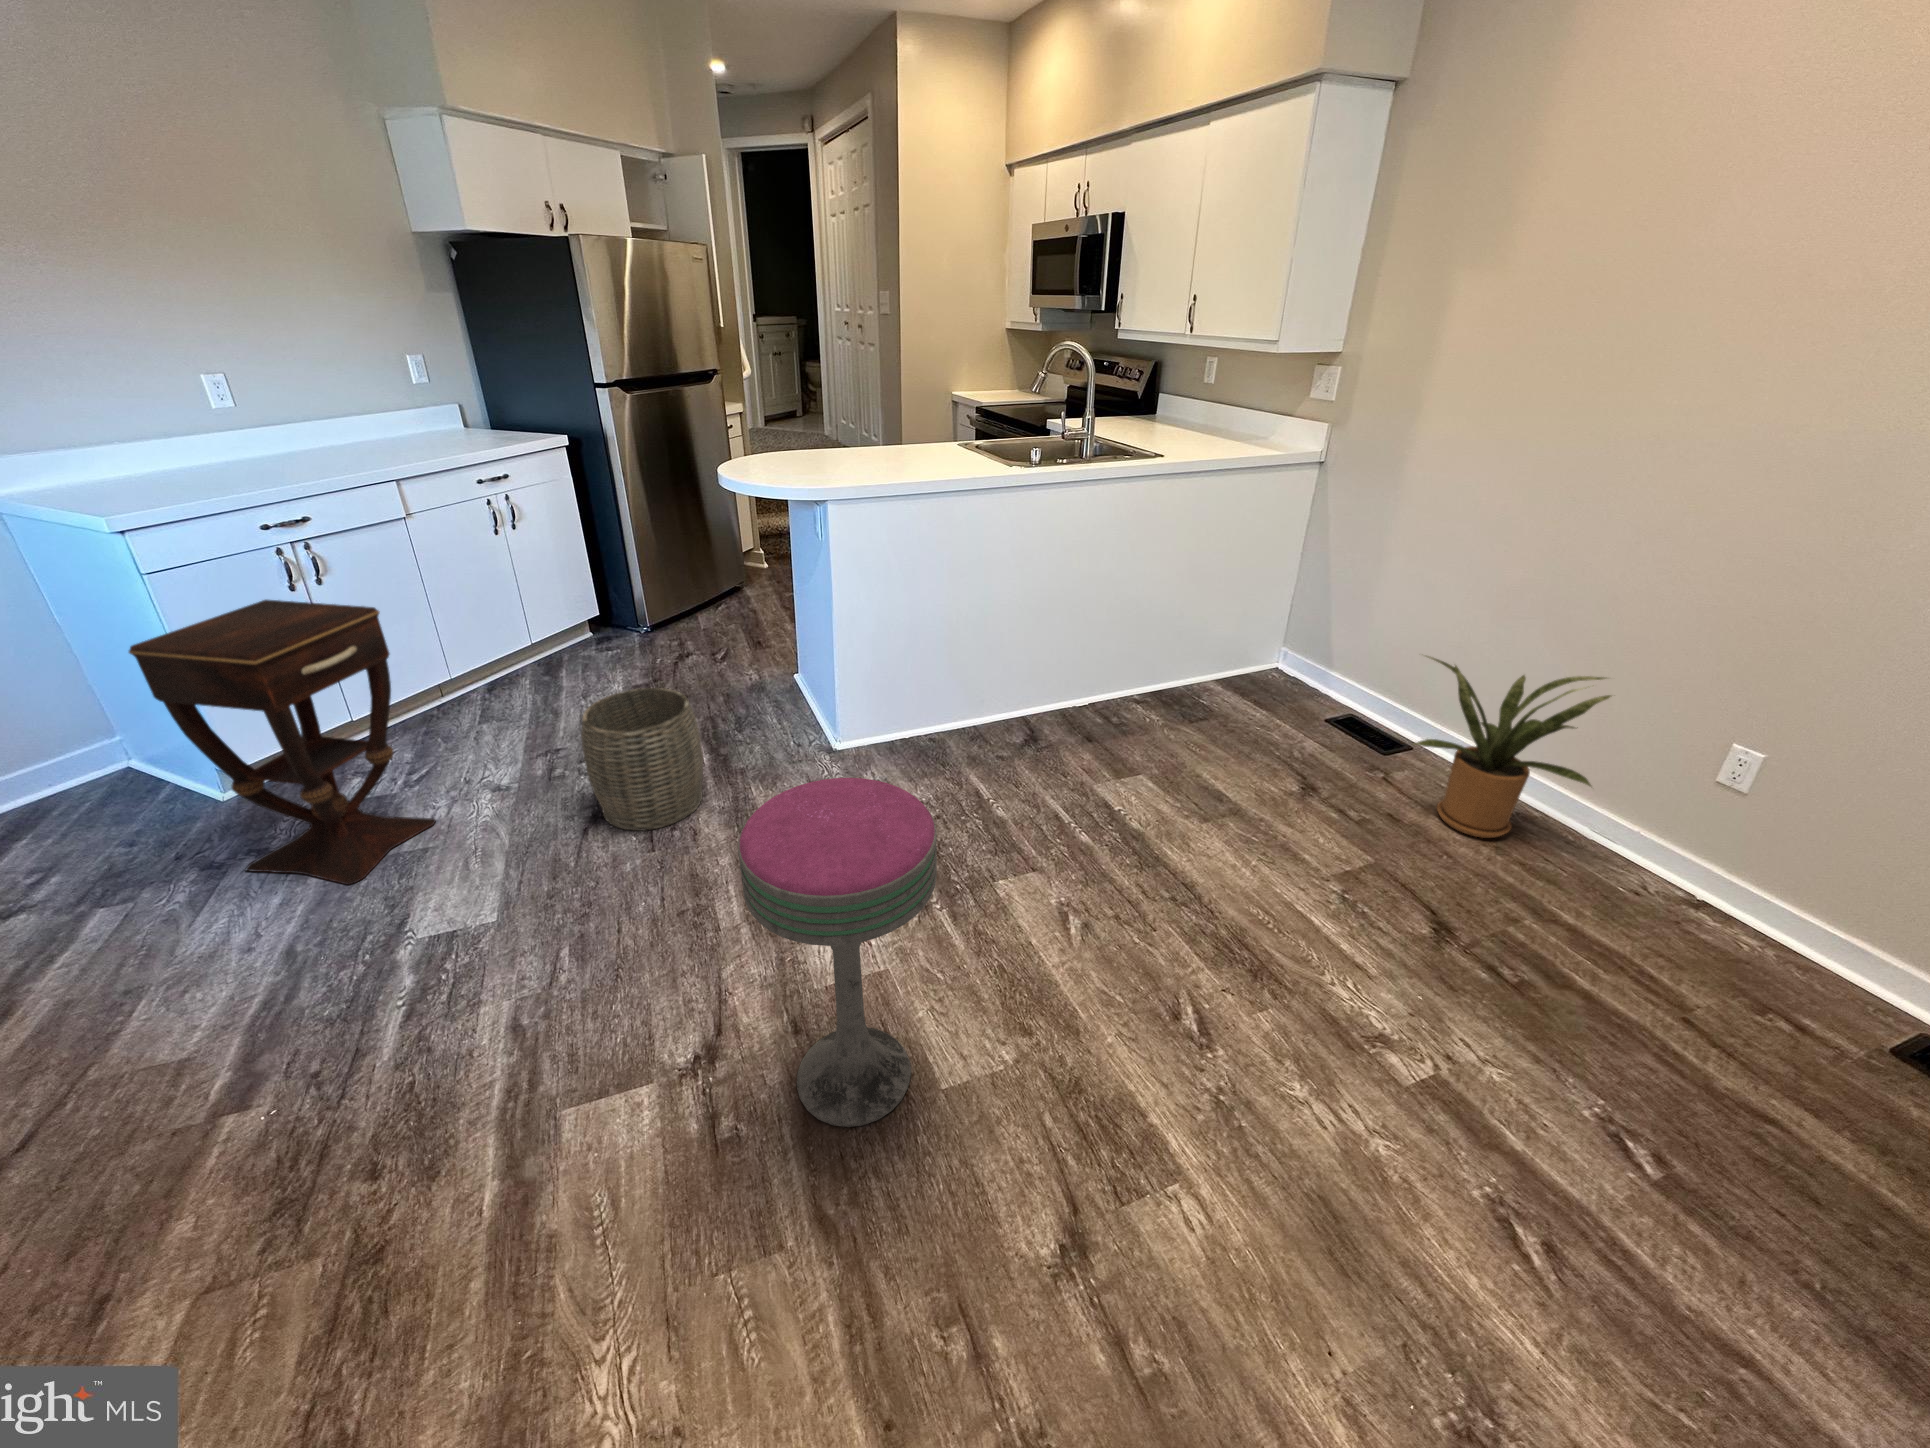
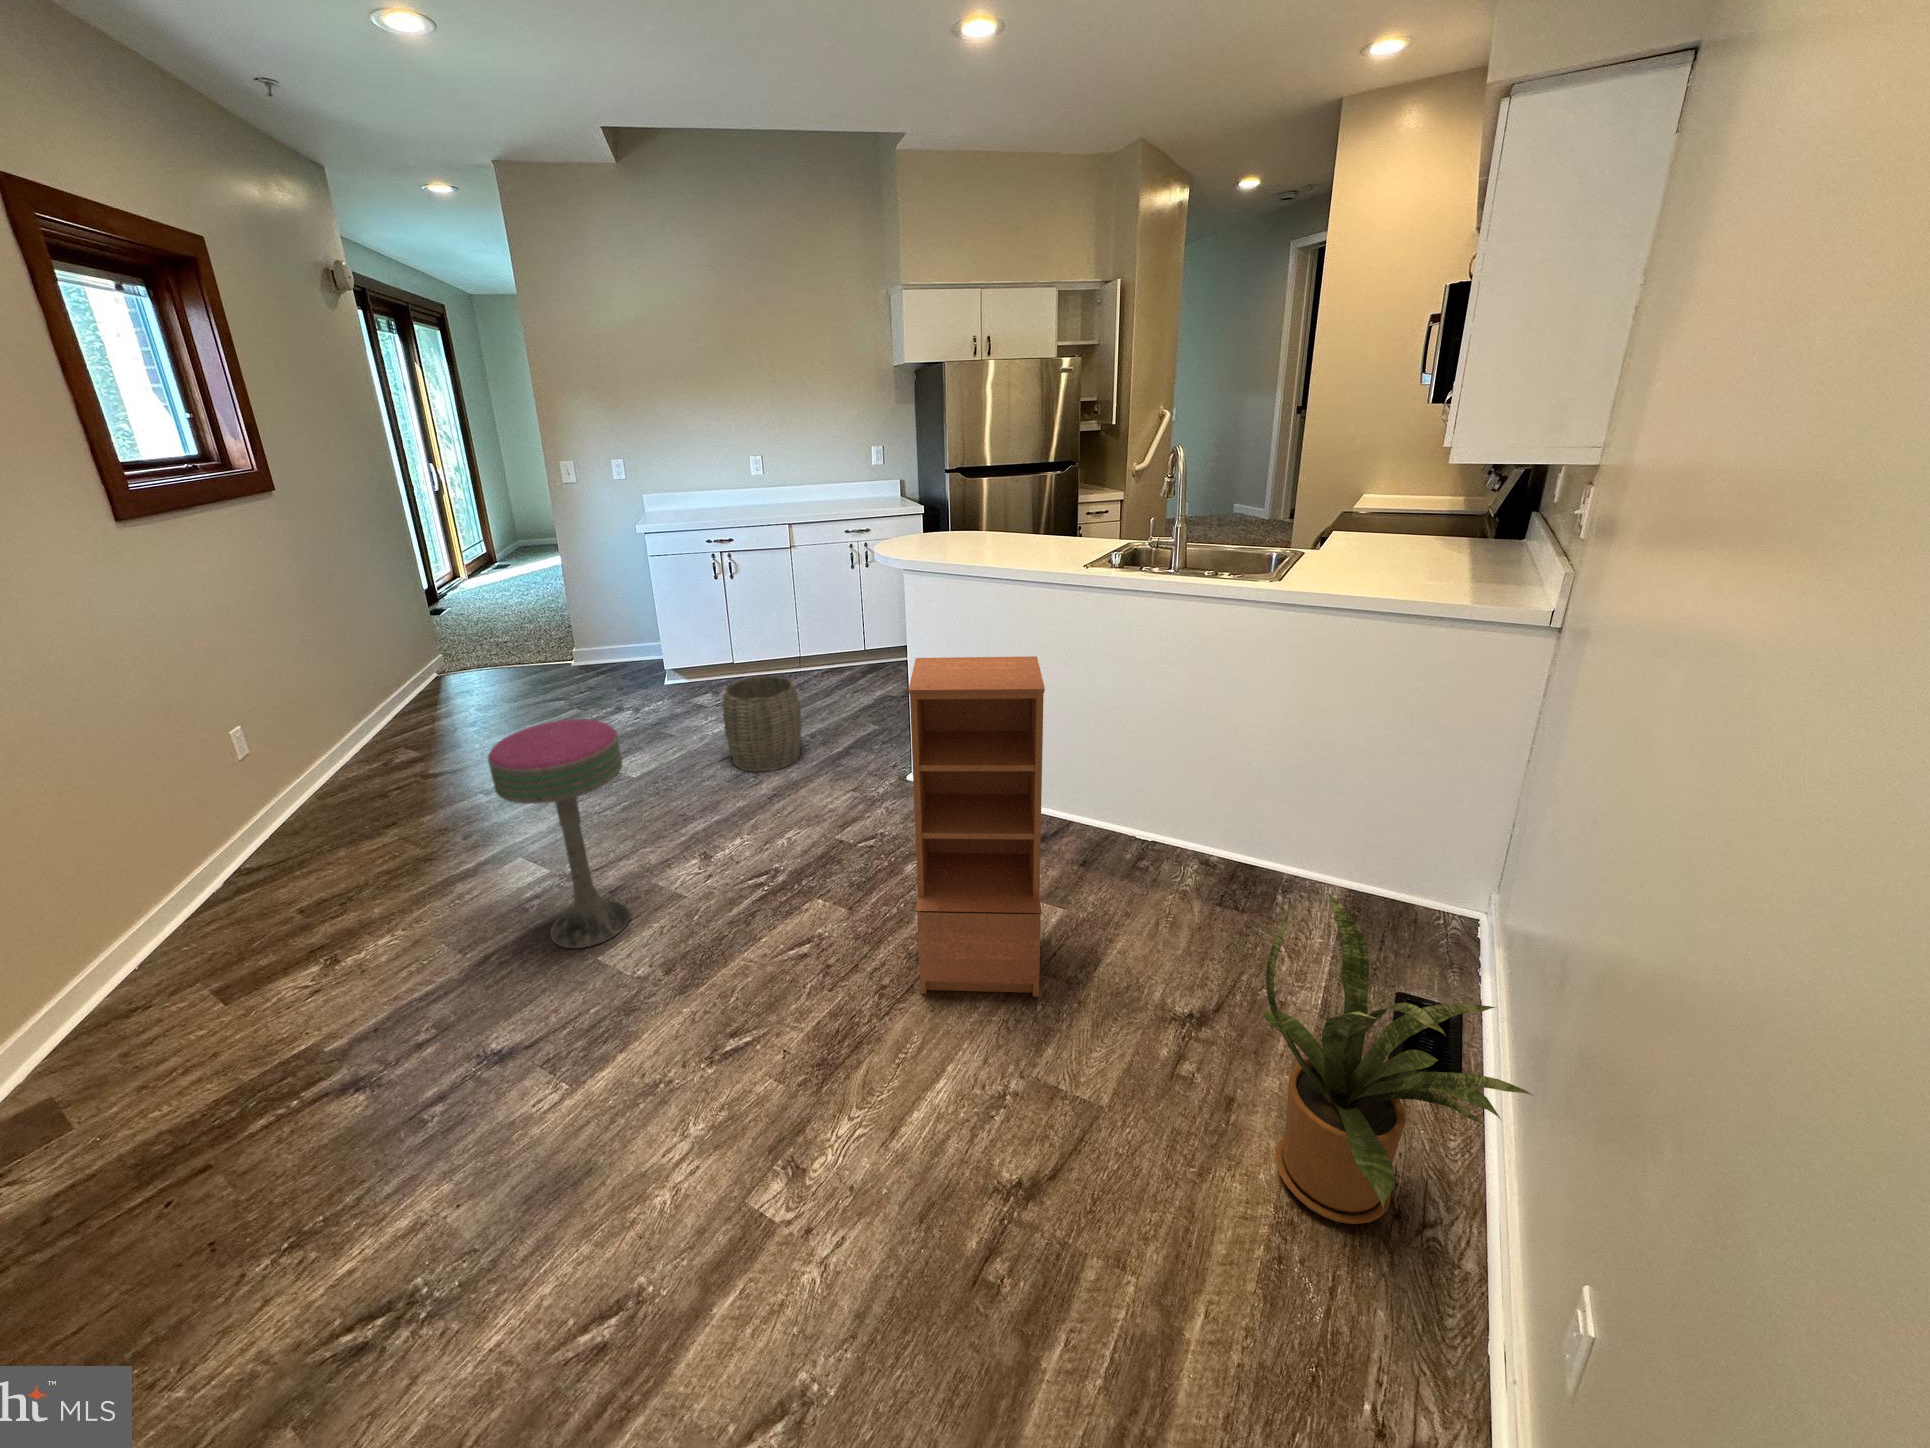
bookcase: none [1120,544,1294,885] -> present [909,656,1045,997]
side table: present [129,600,436,885] -> none [592,578,693,736]

